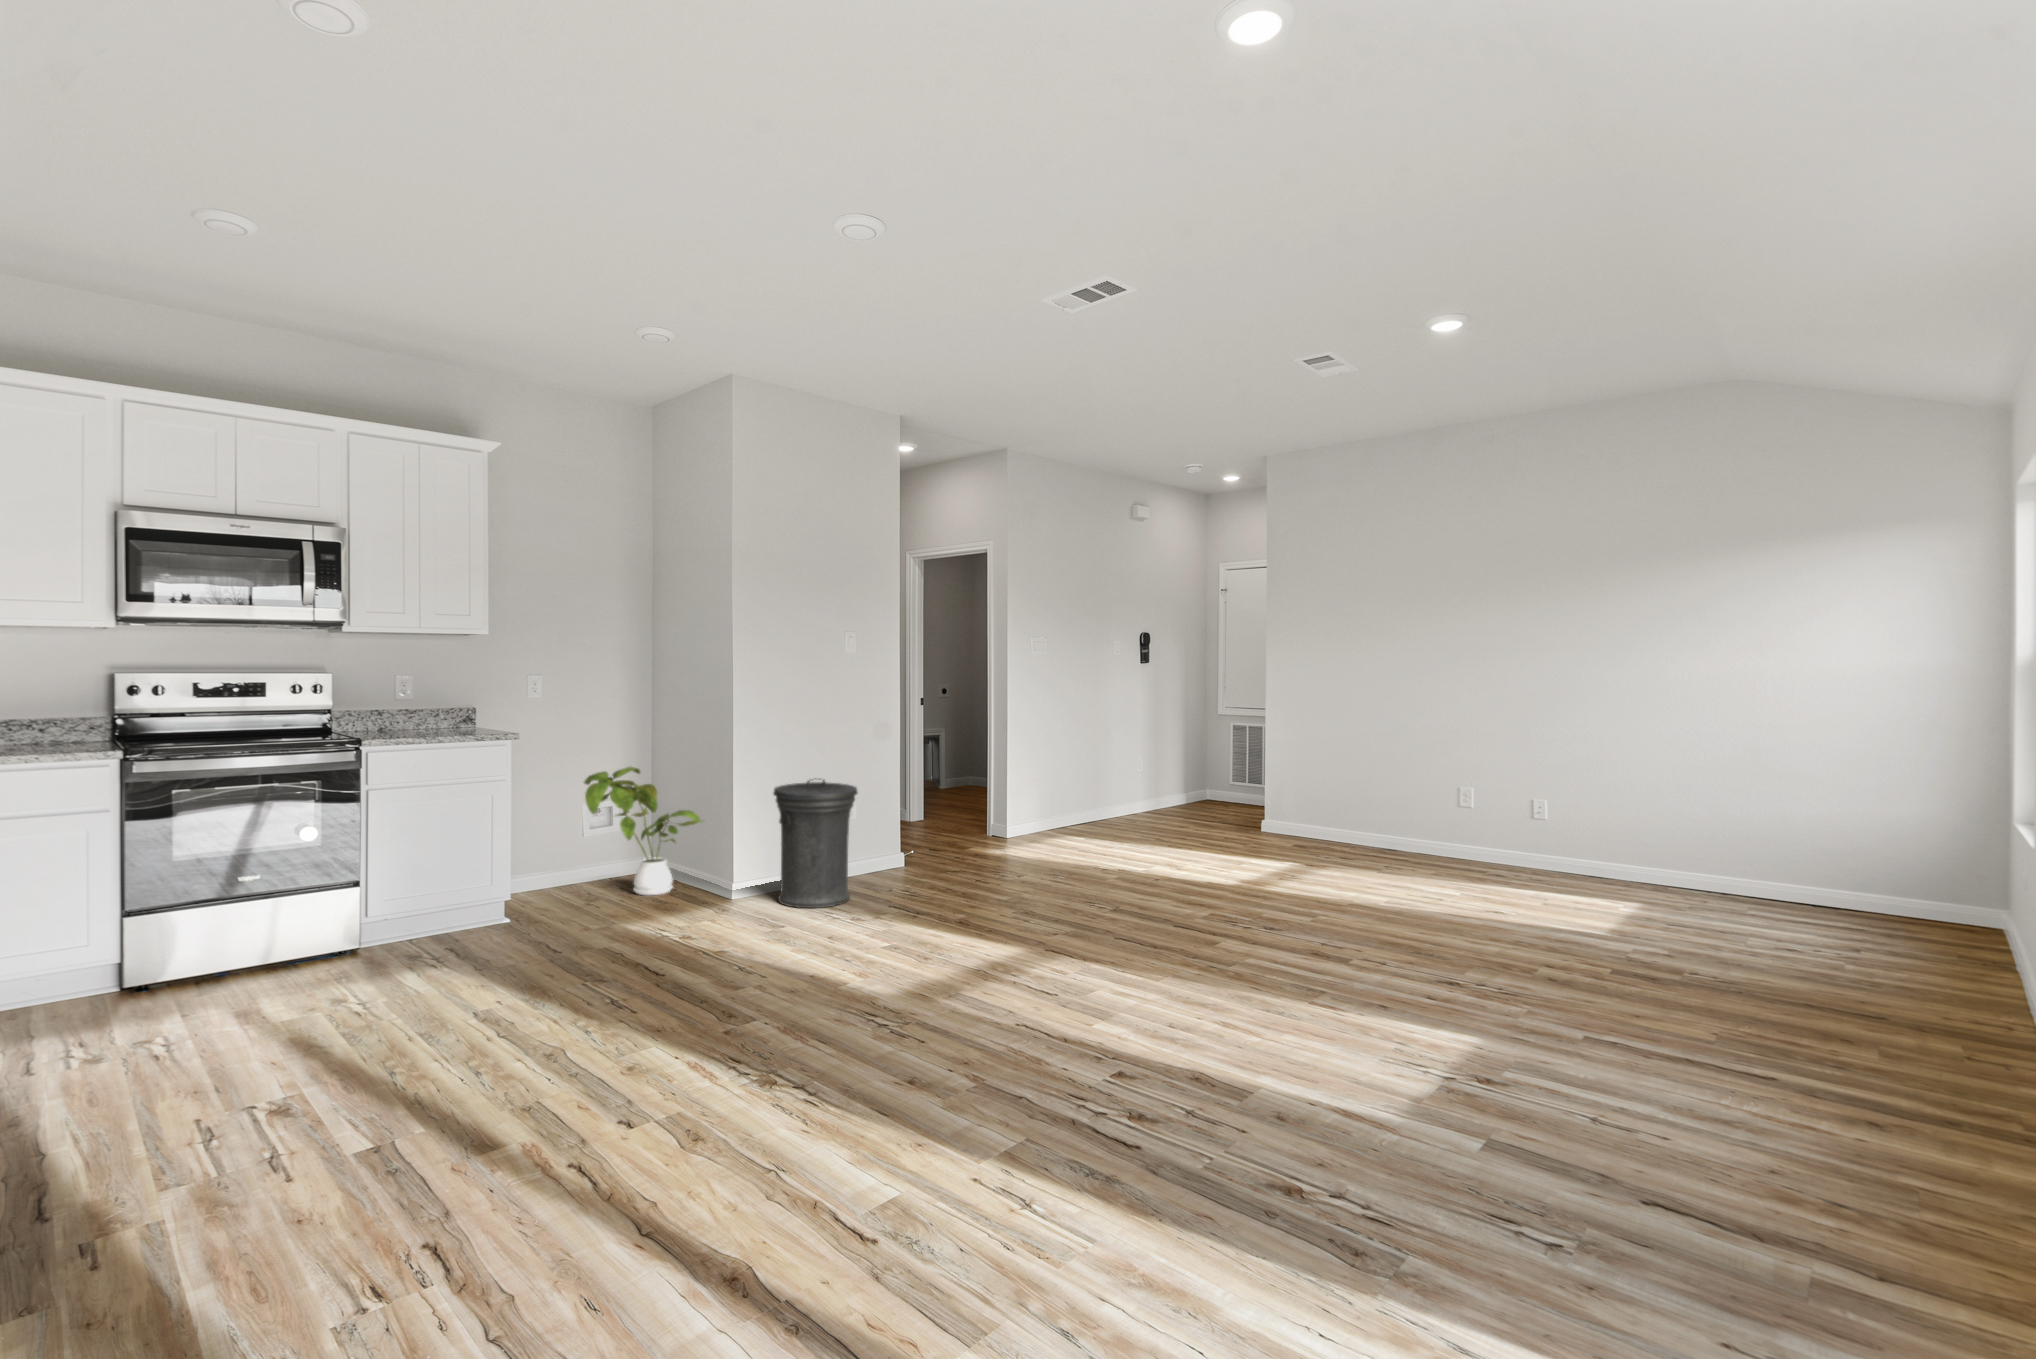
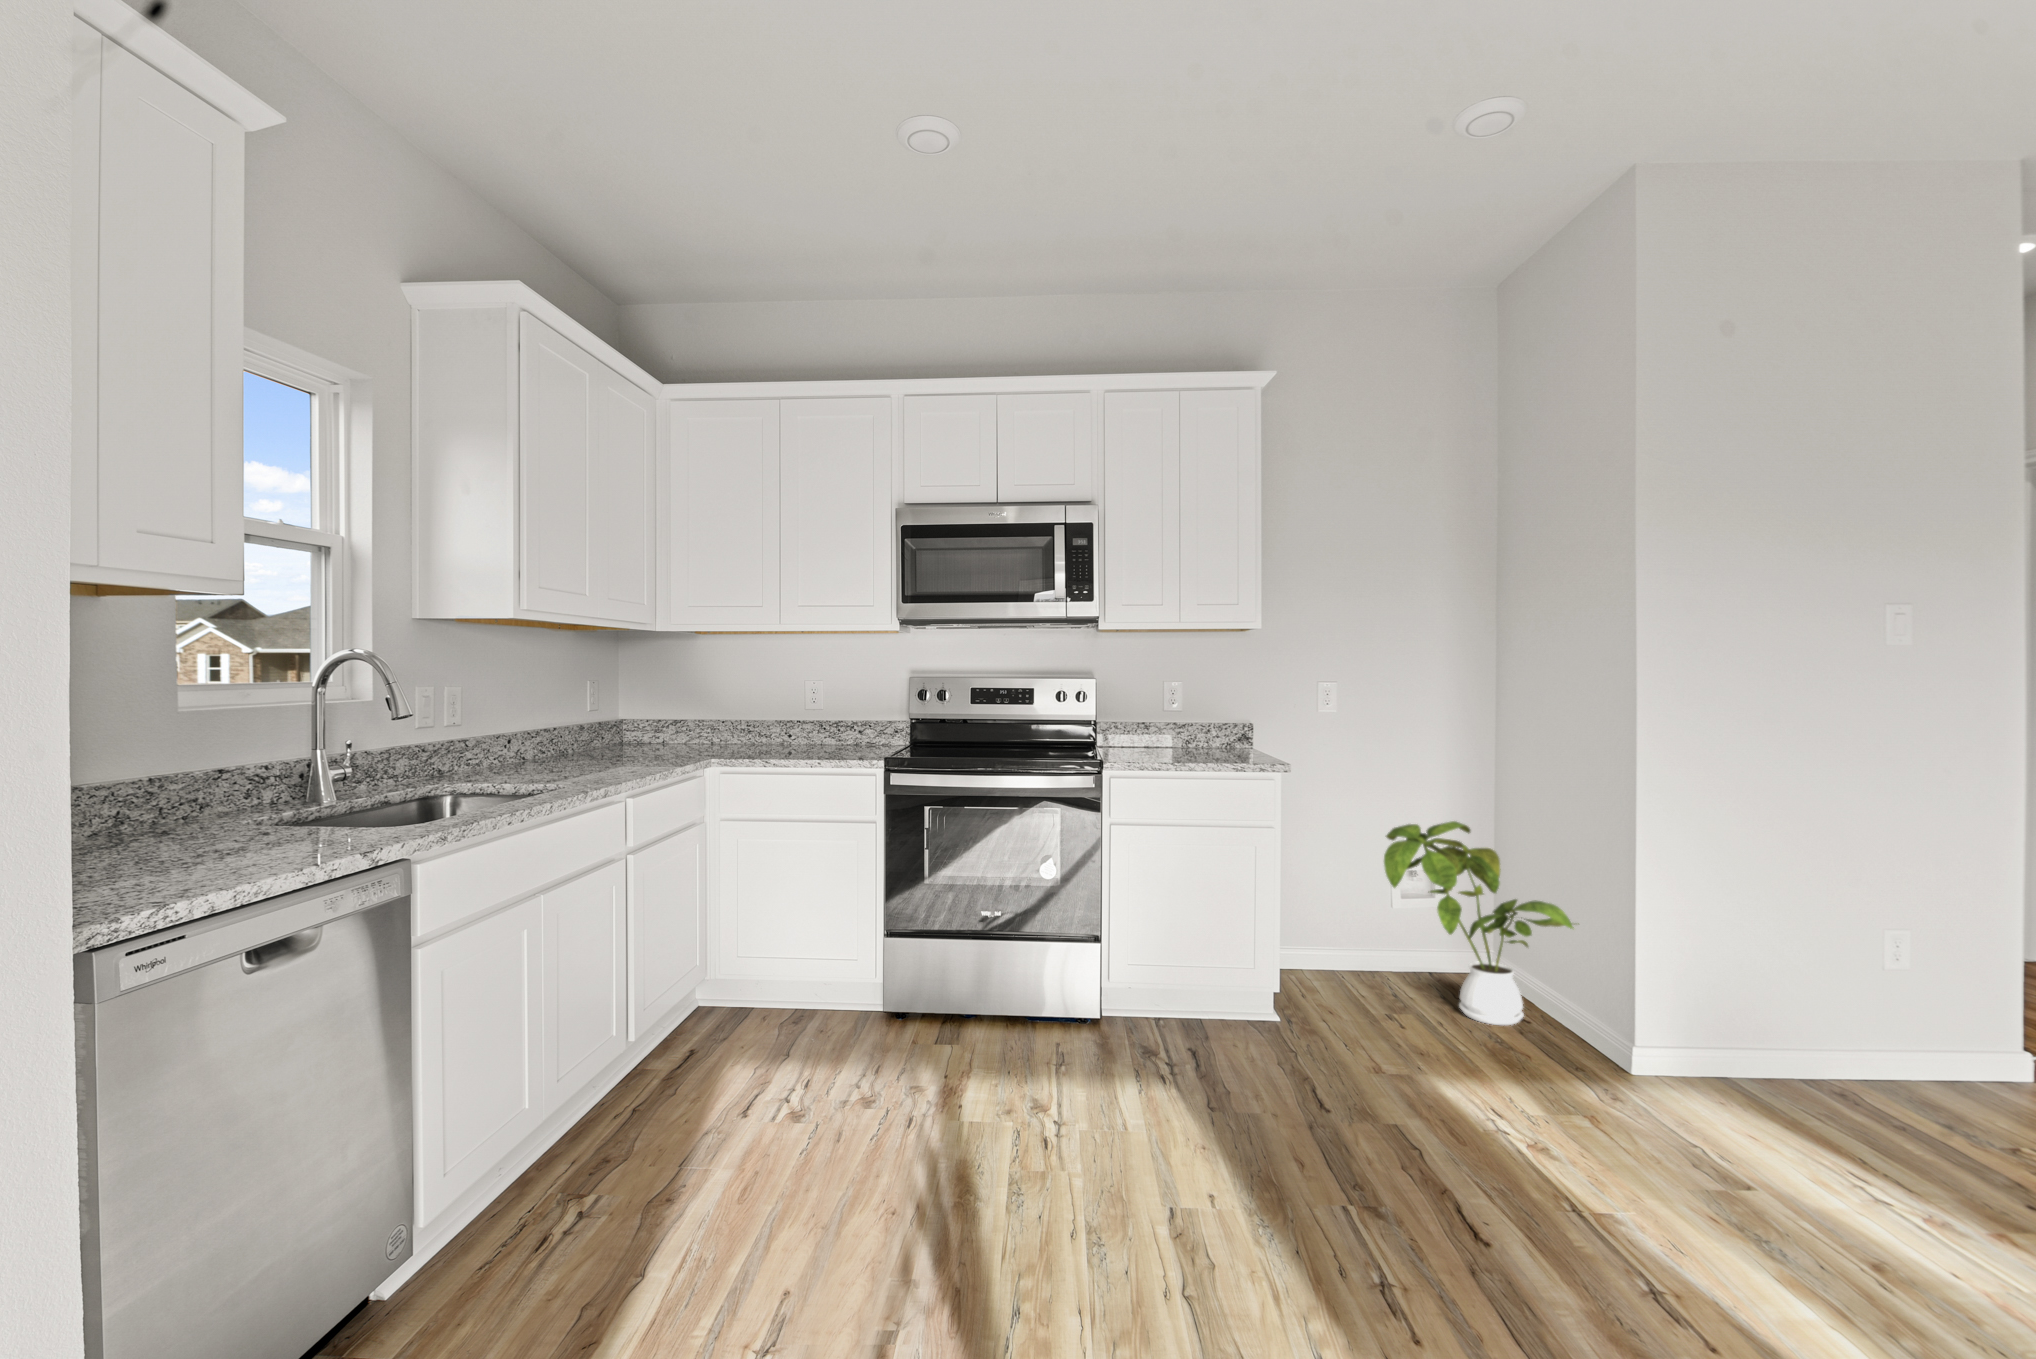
trash can: present [773,778,858,908] -> none [1721,886,1940,1159]

